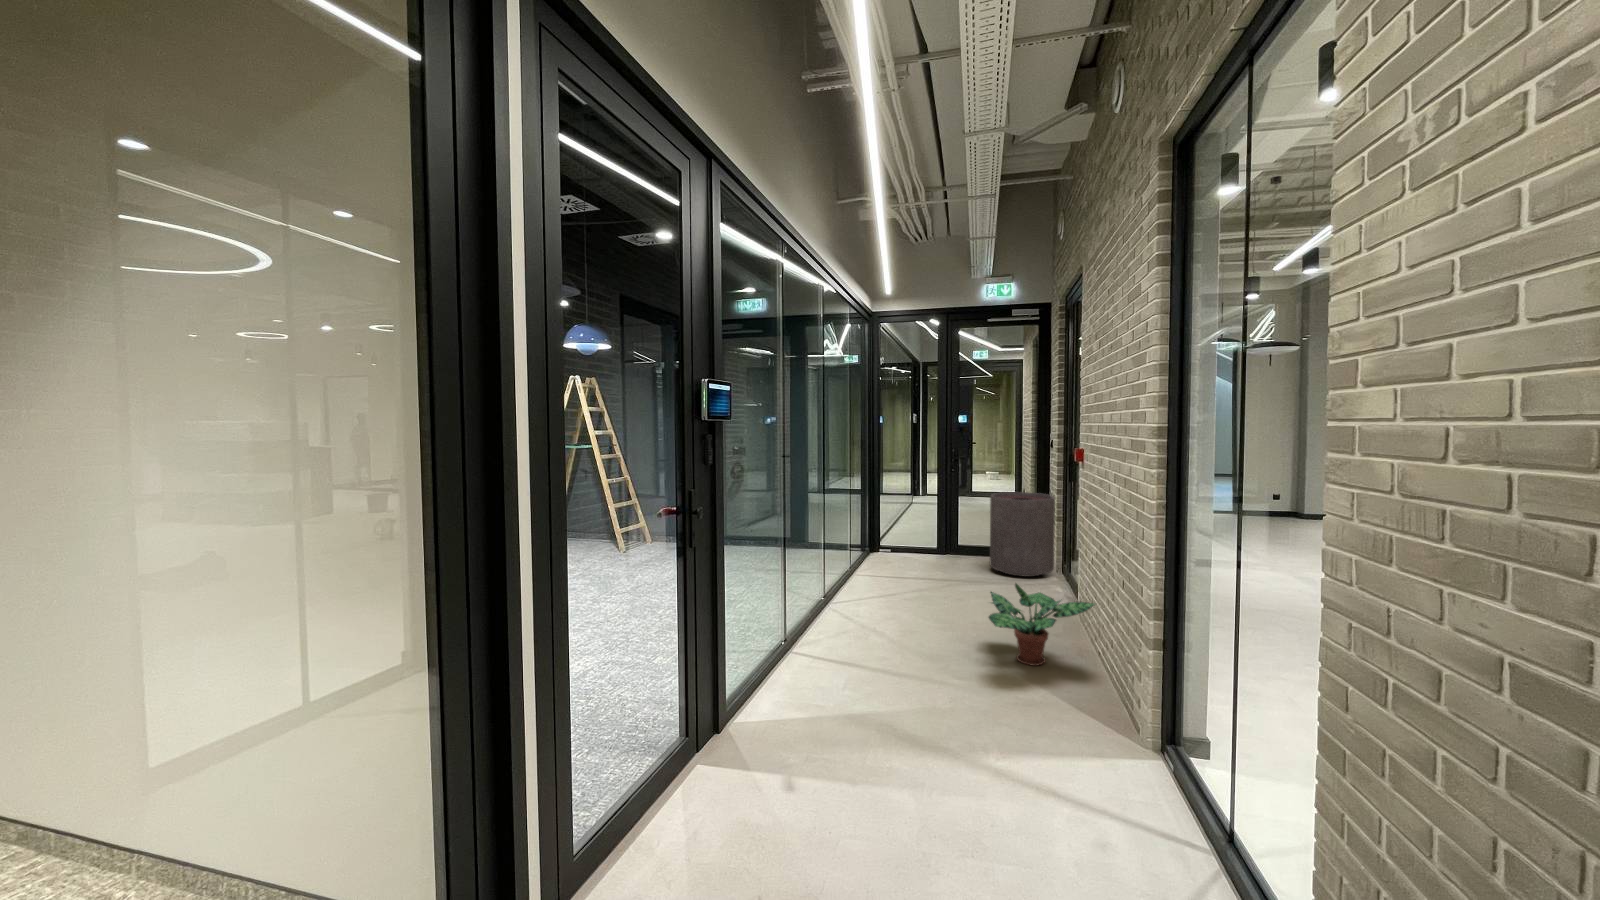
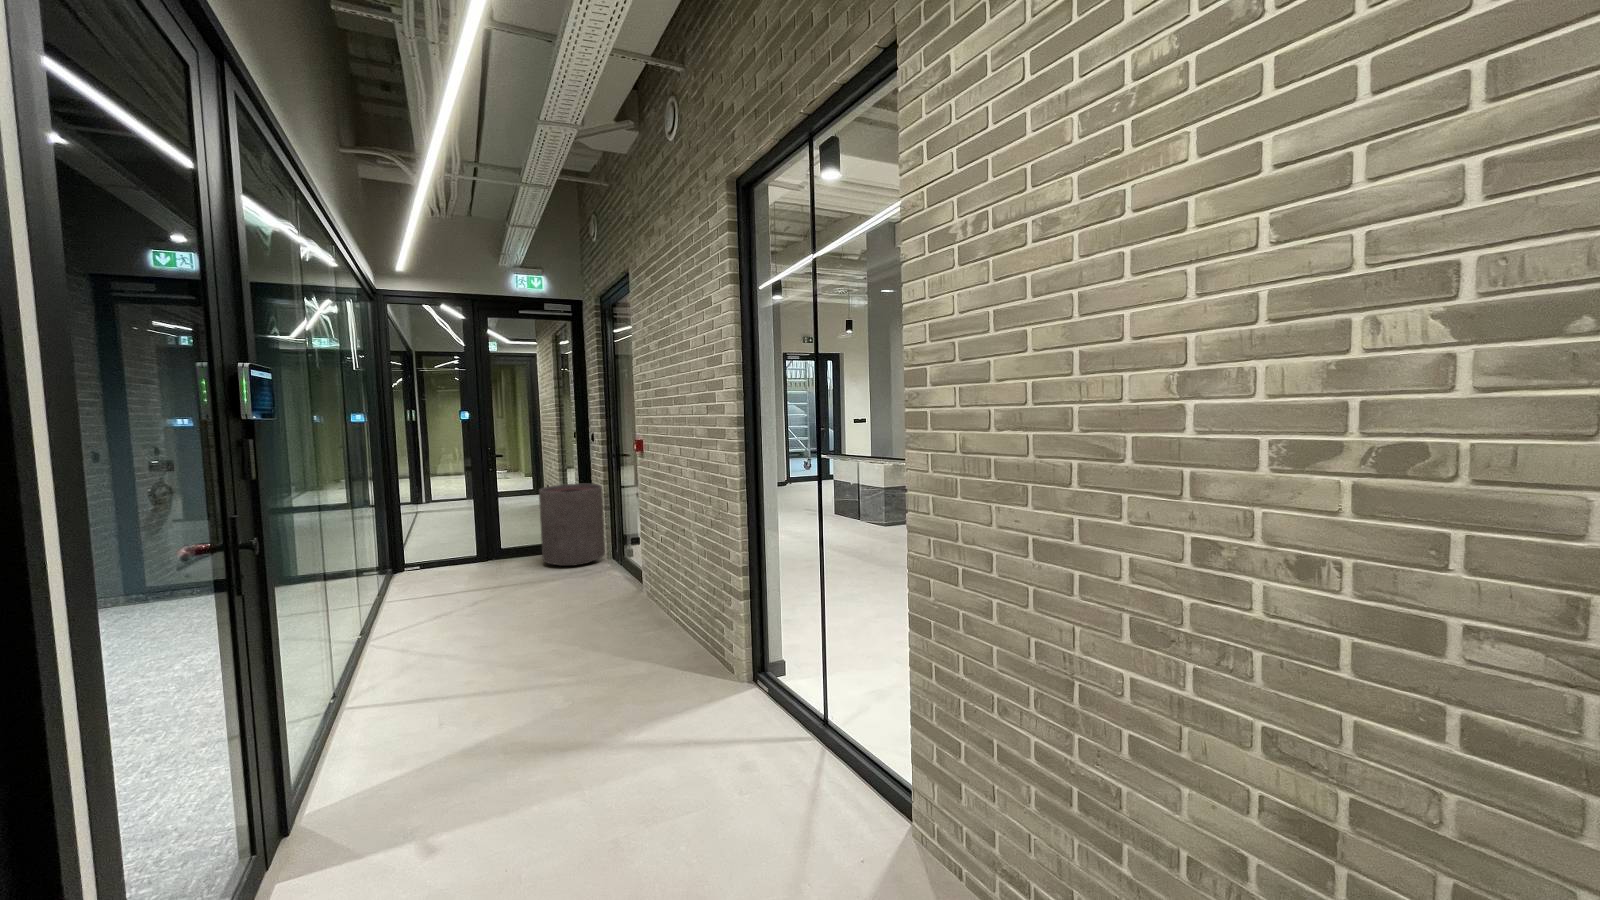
potted plant: present [989,583,1095,666] -> none [572,568,675,643]

